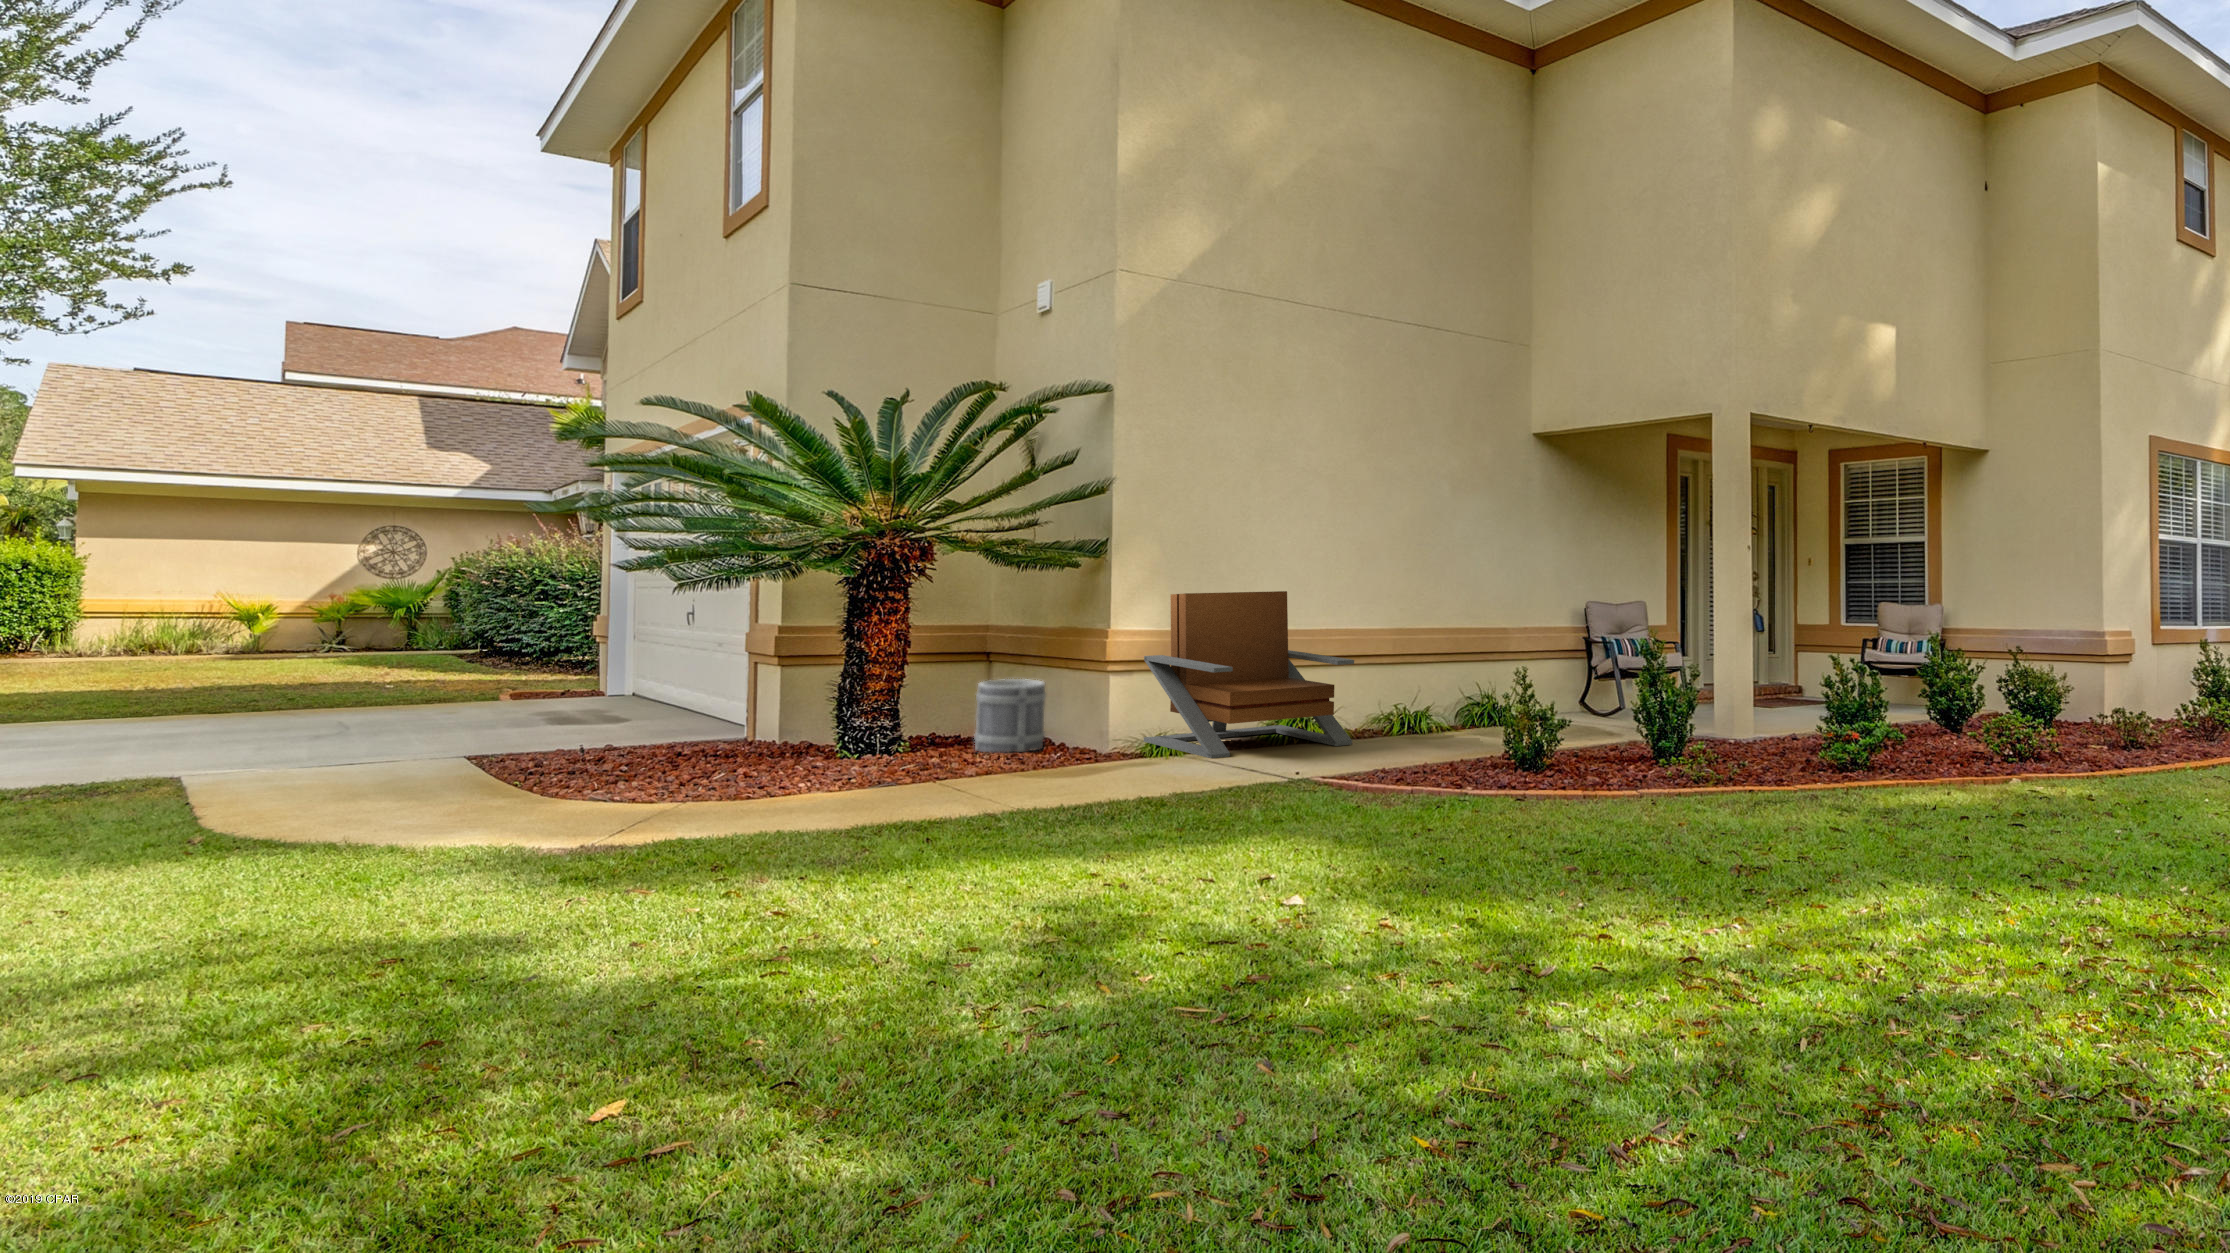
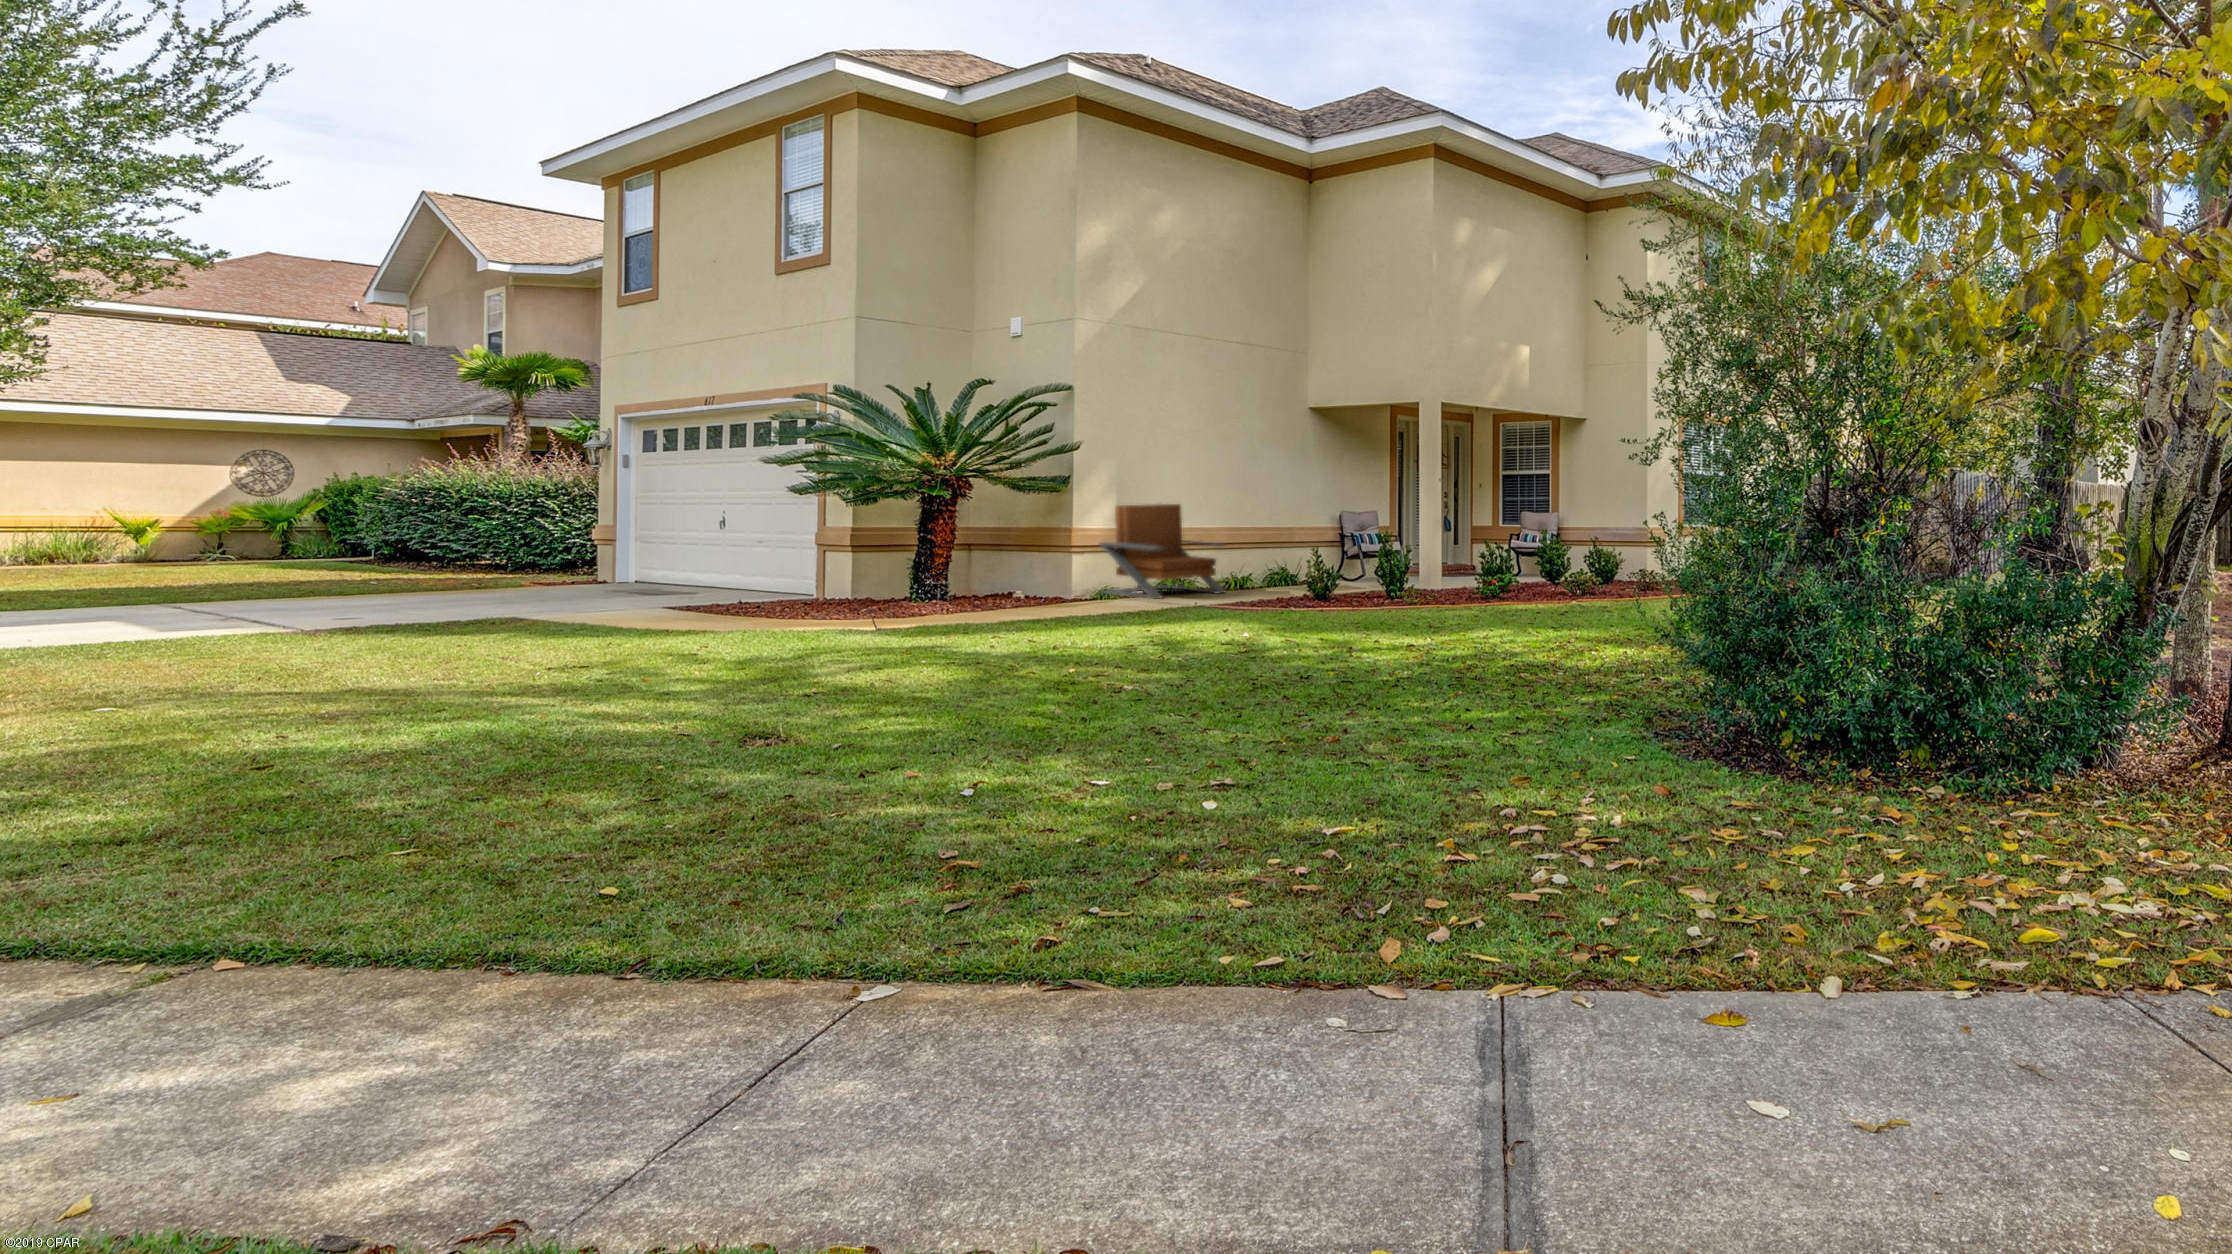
bucket: present [974,679,1046,753] -> none [981,559,1026,603]

